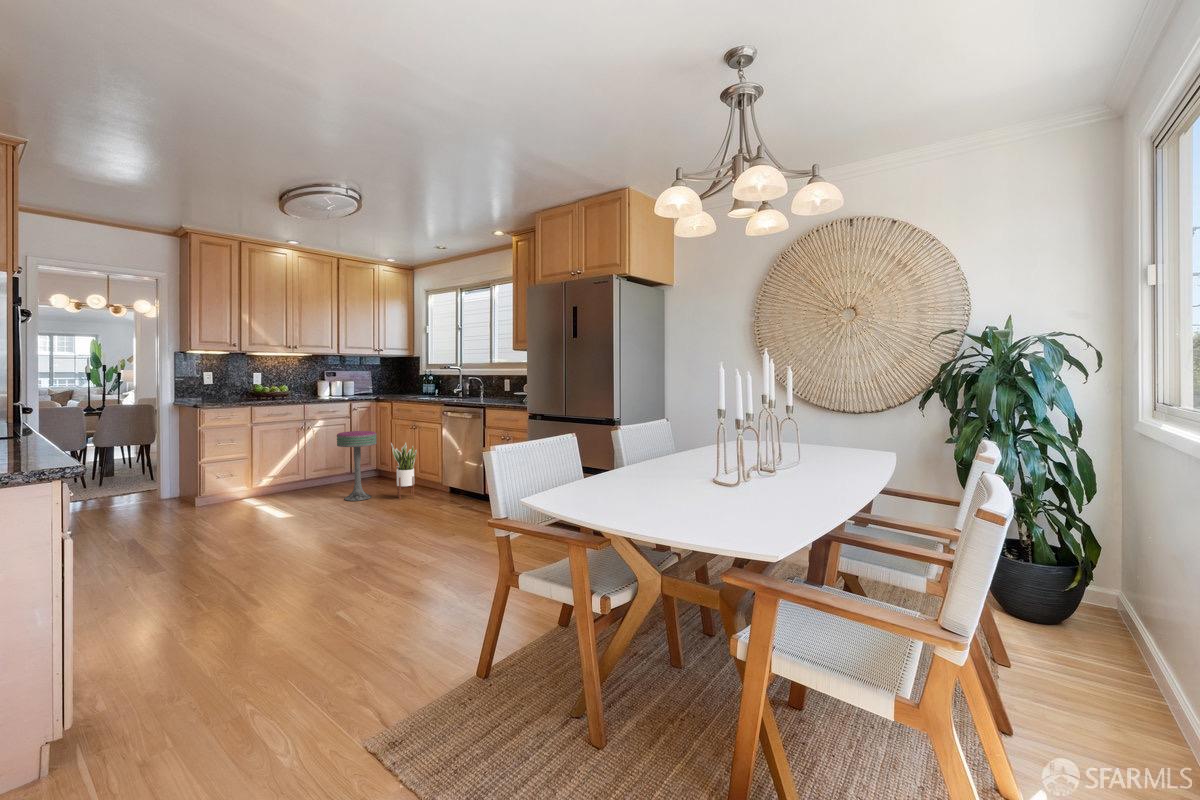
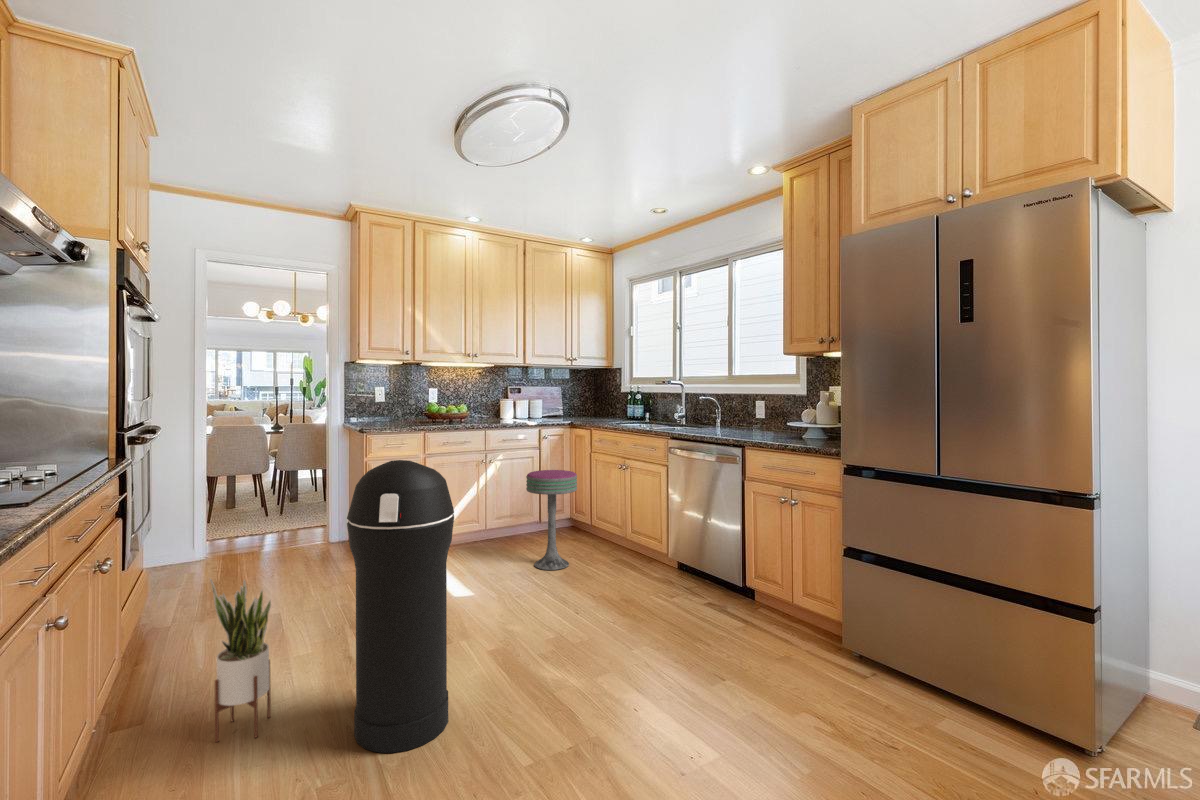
trash can: none [202,412,275,581] -> present [347,460,454,753]
potted plant: present [391,443,417,500] -> present [210,579,271,742]

